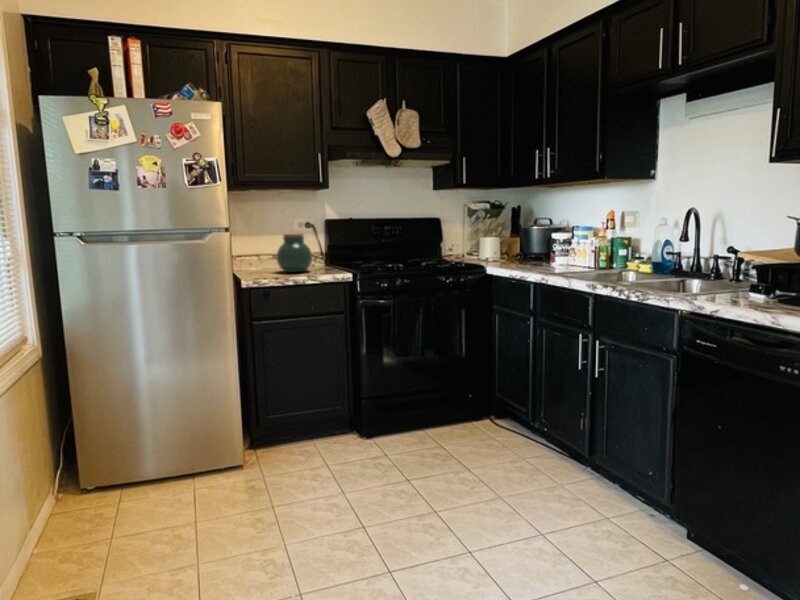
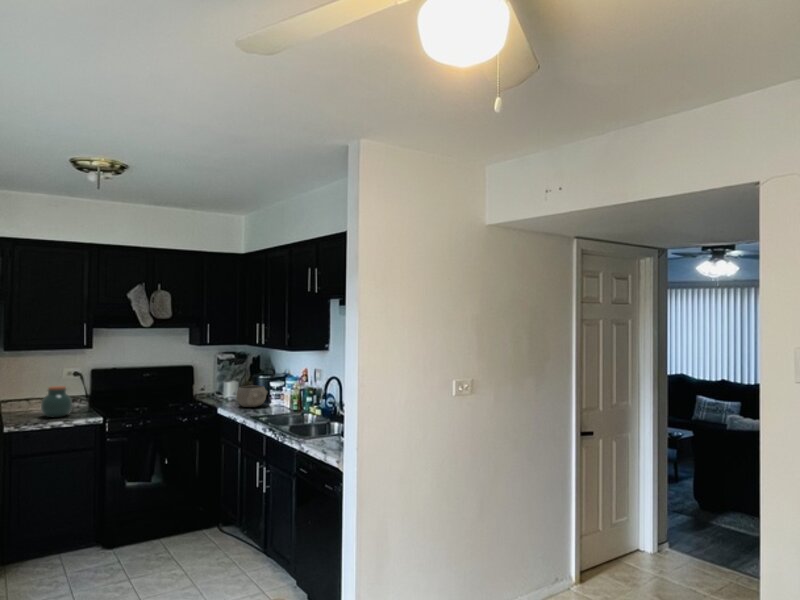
bowl: none [511,237,553,265] -> present [237,386,267,407]

